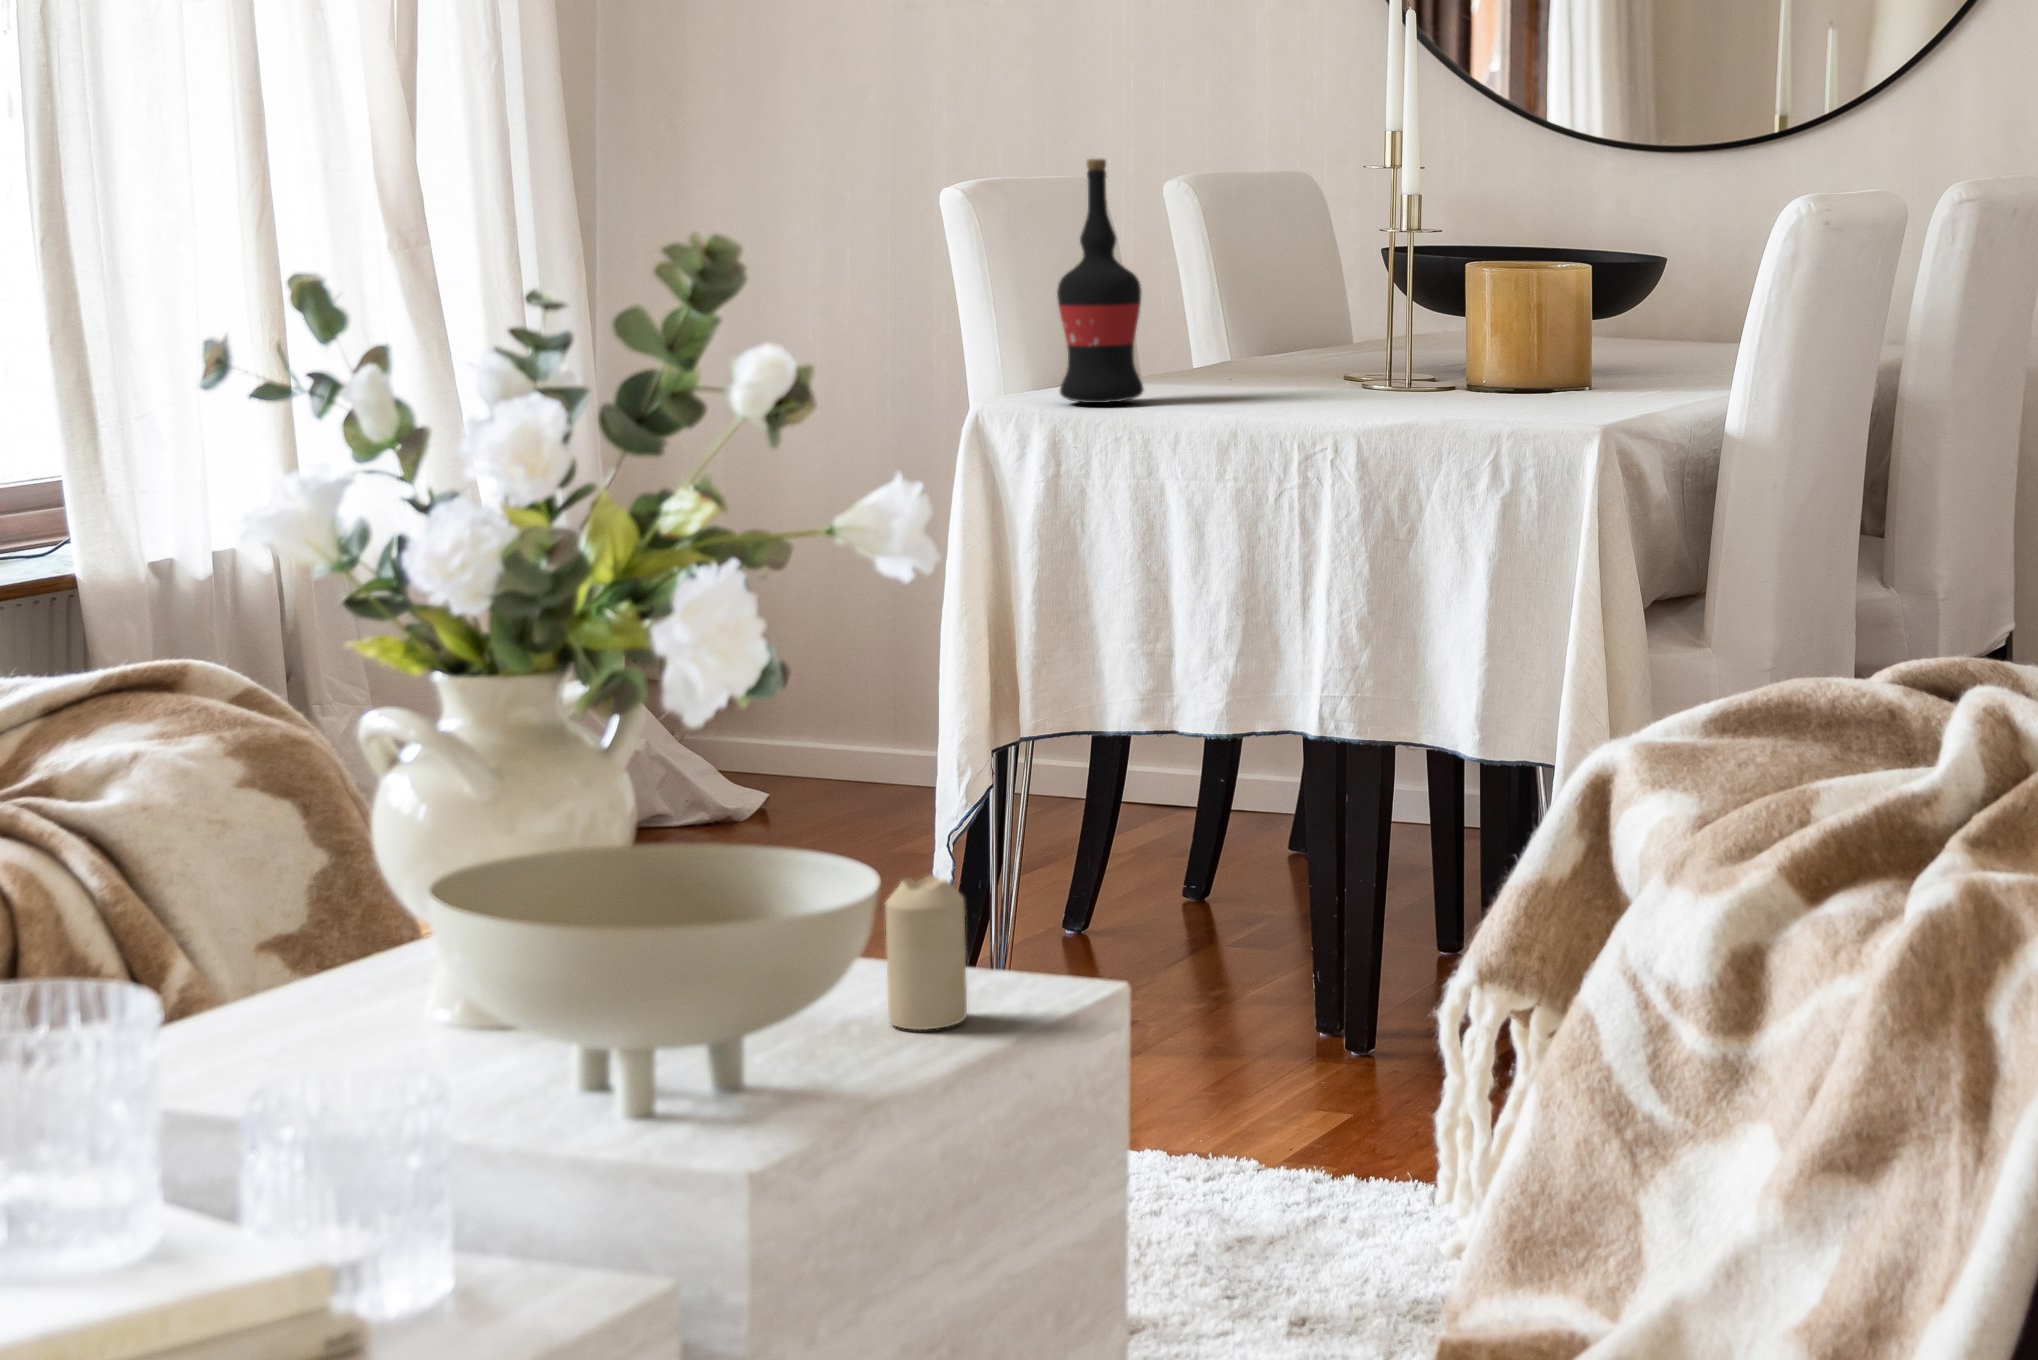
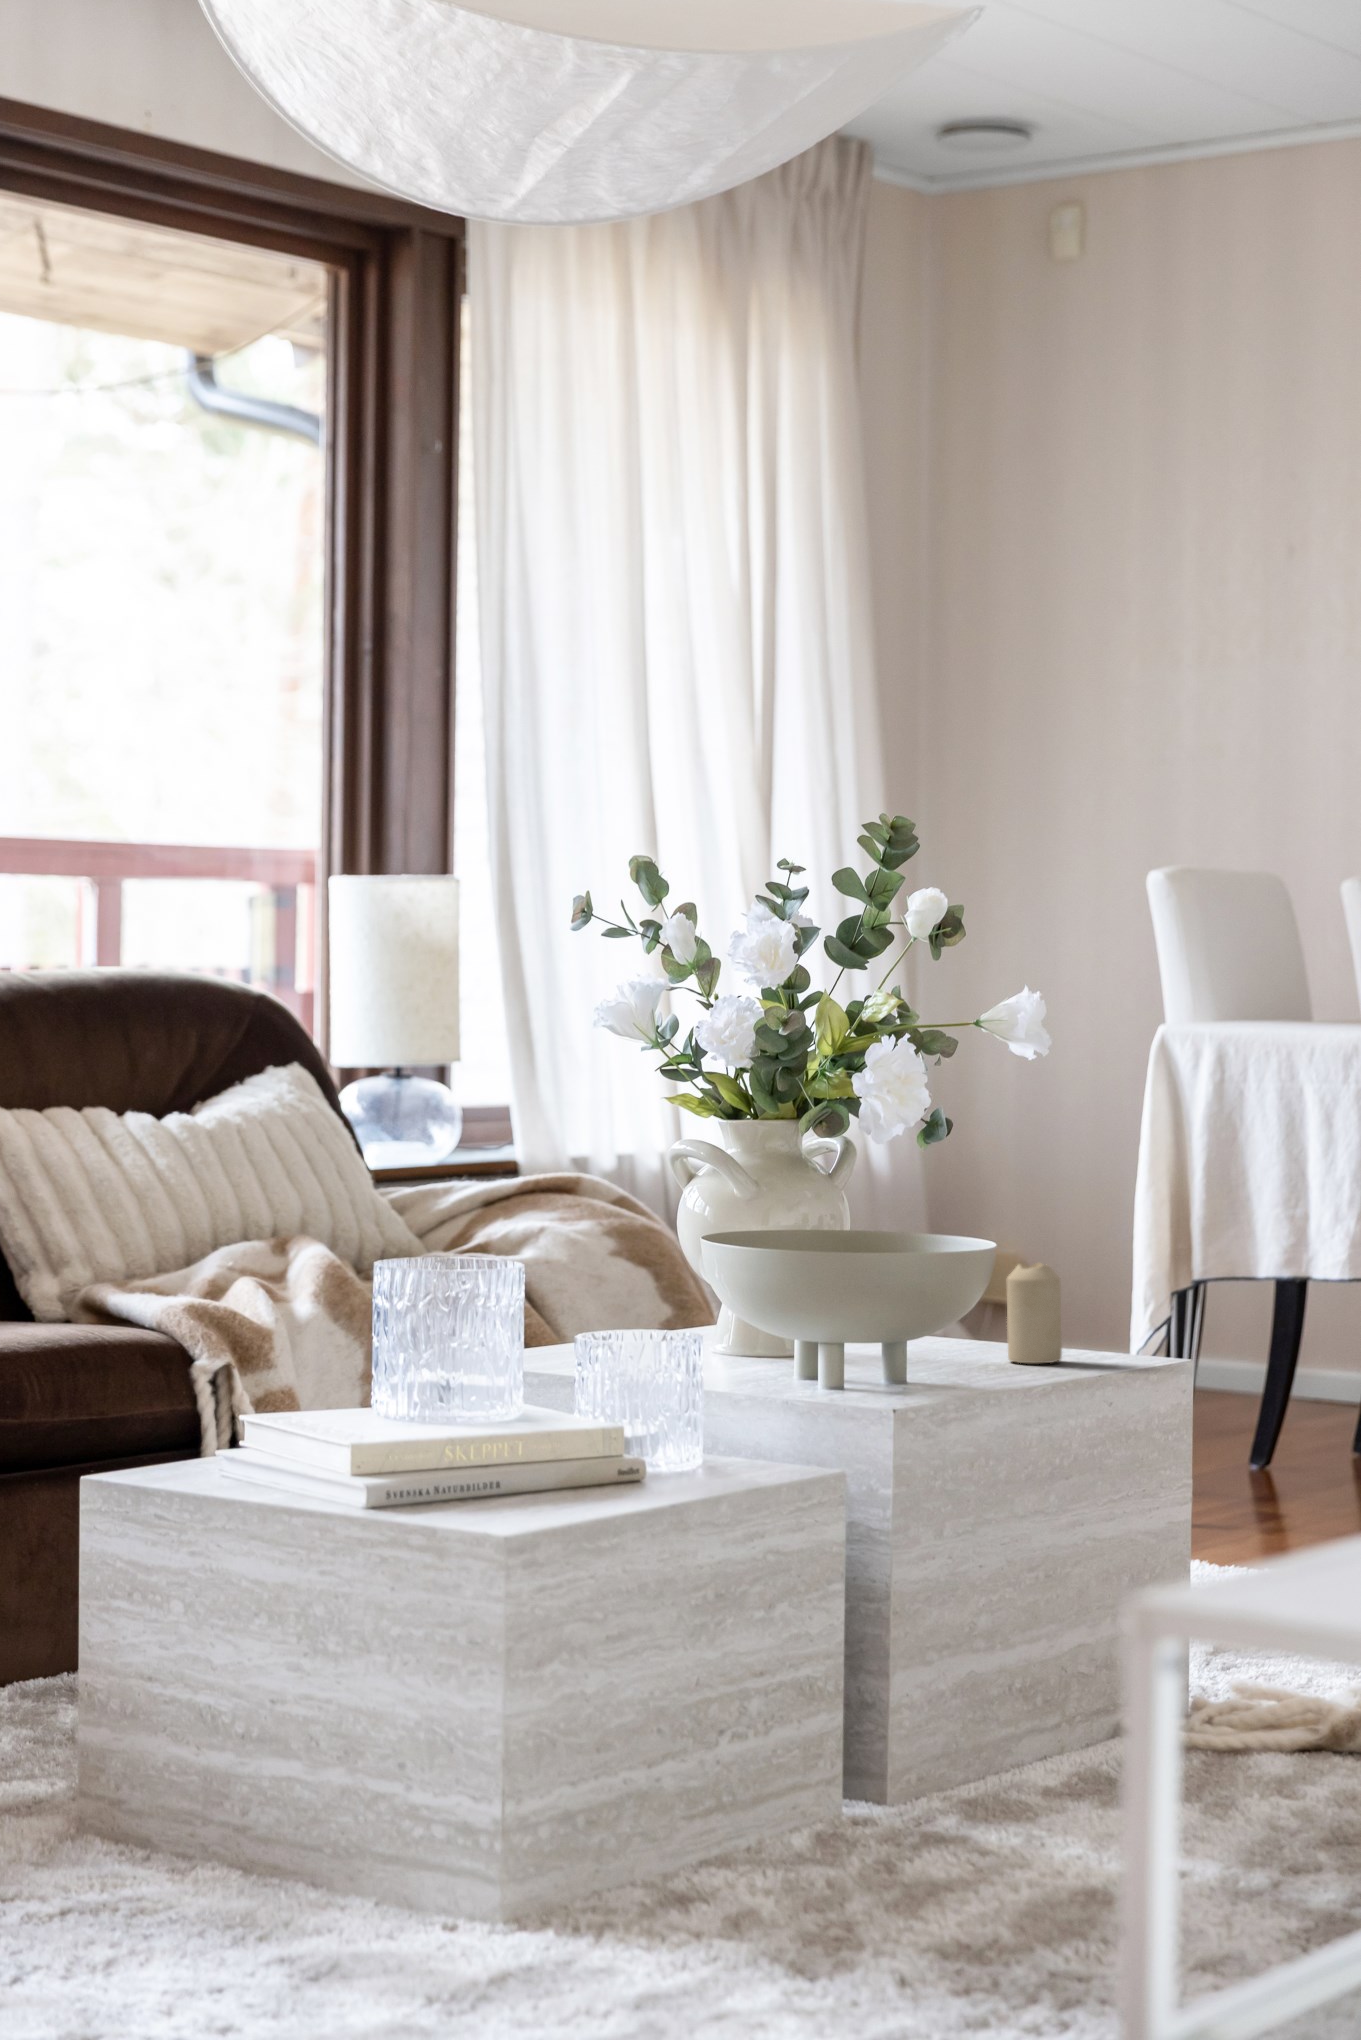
wine bottle: present [1057,159,1143,403] -> none [1228,834,1298,1027]

